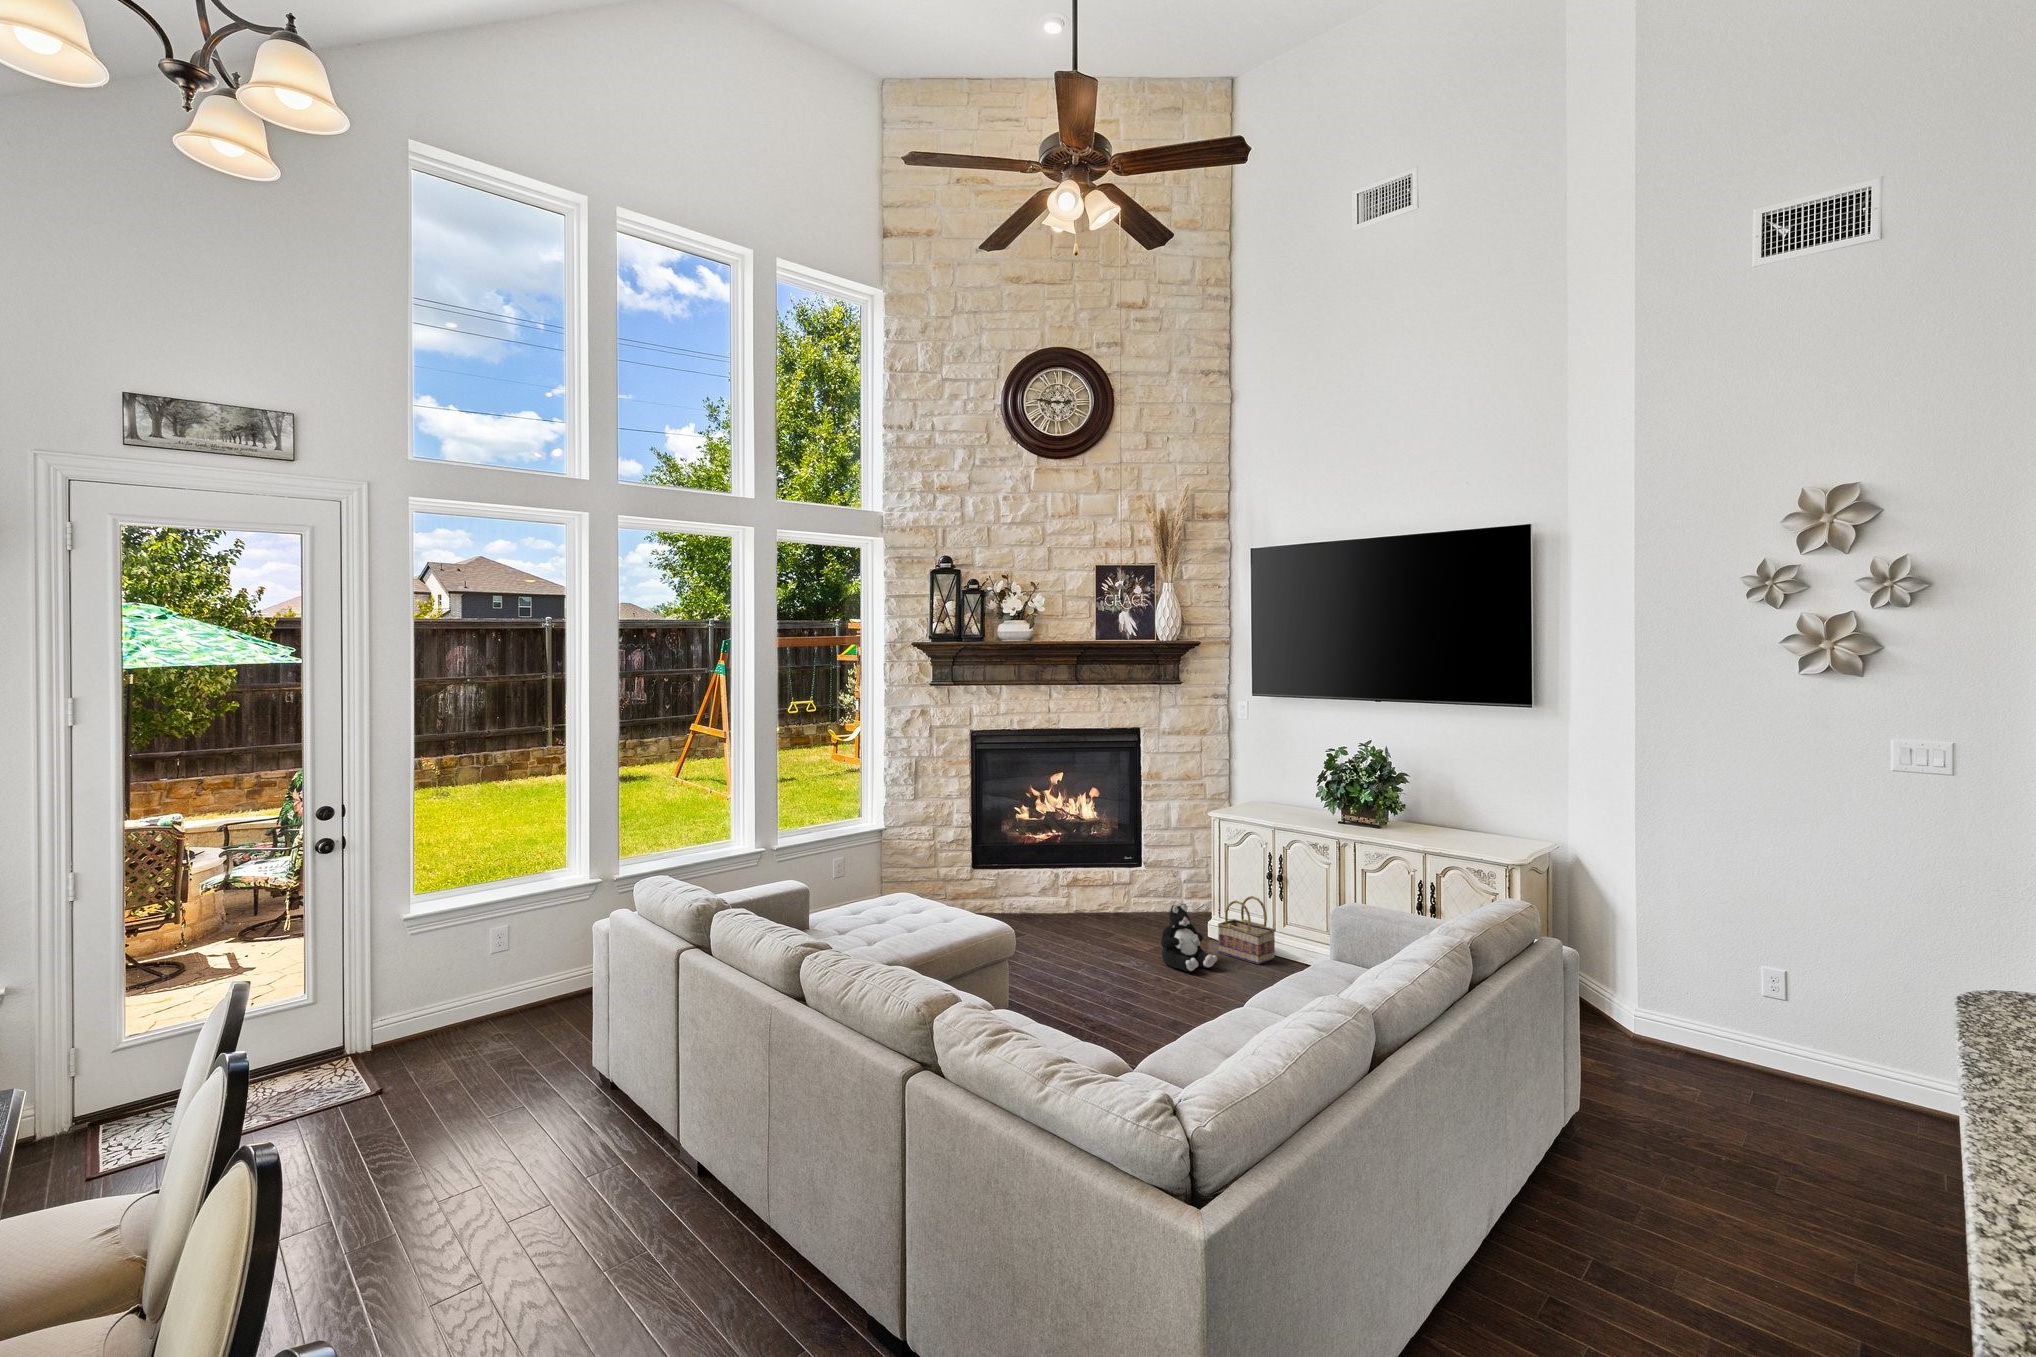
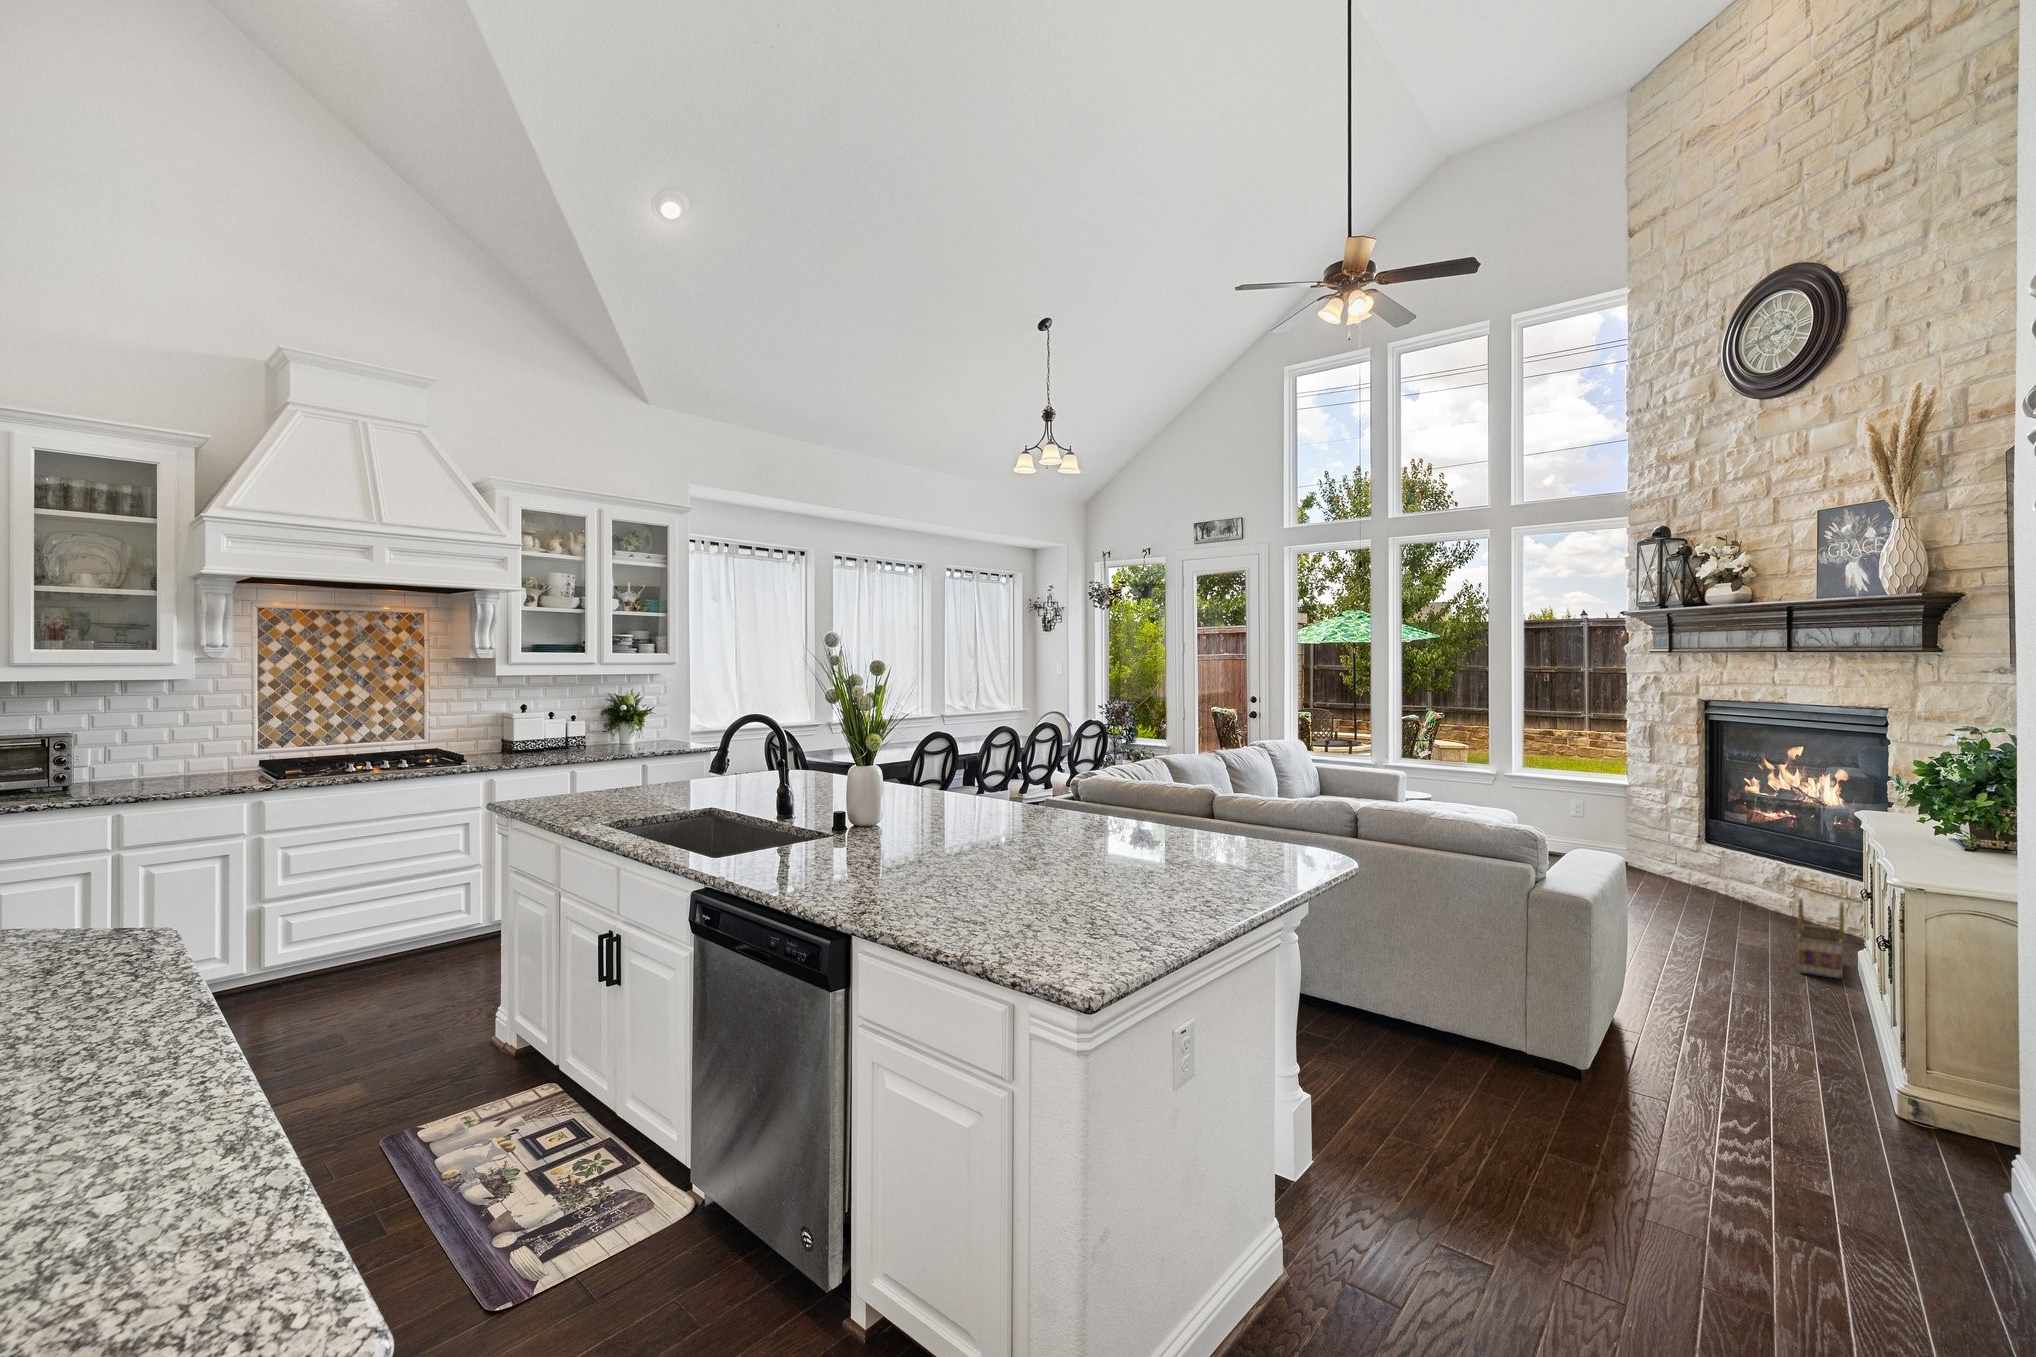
plush toy: present [1161,904,1217,971] -> none [1691,882,1758,954]

